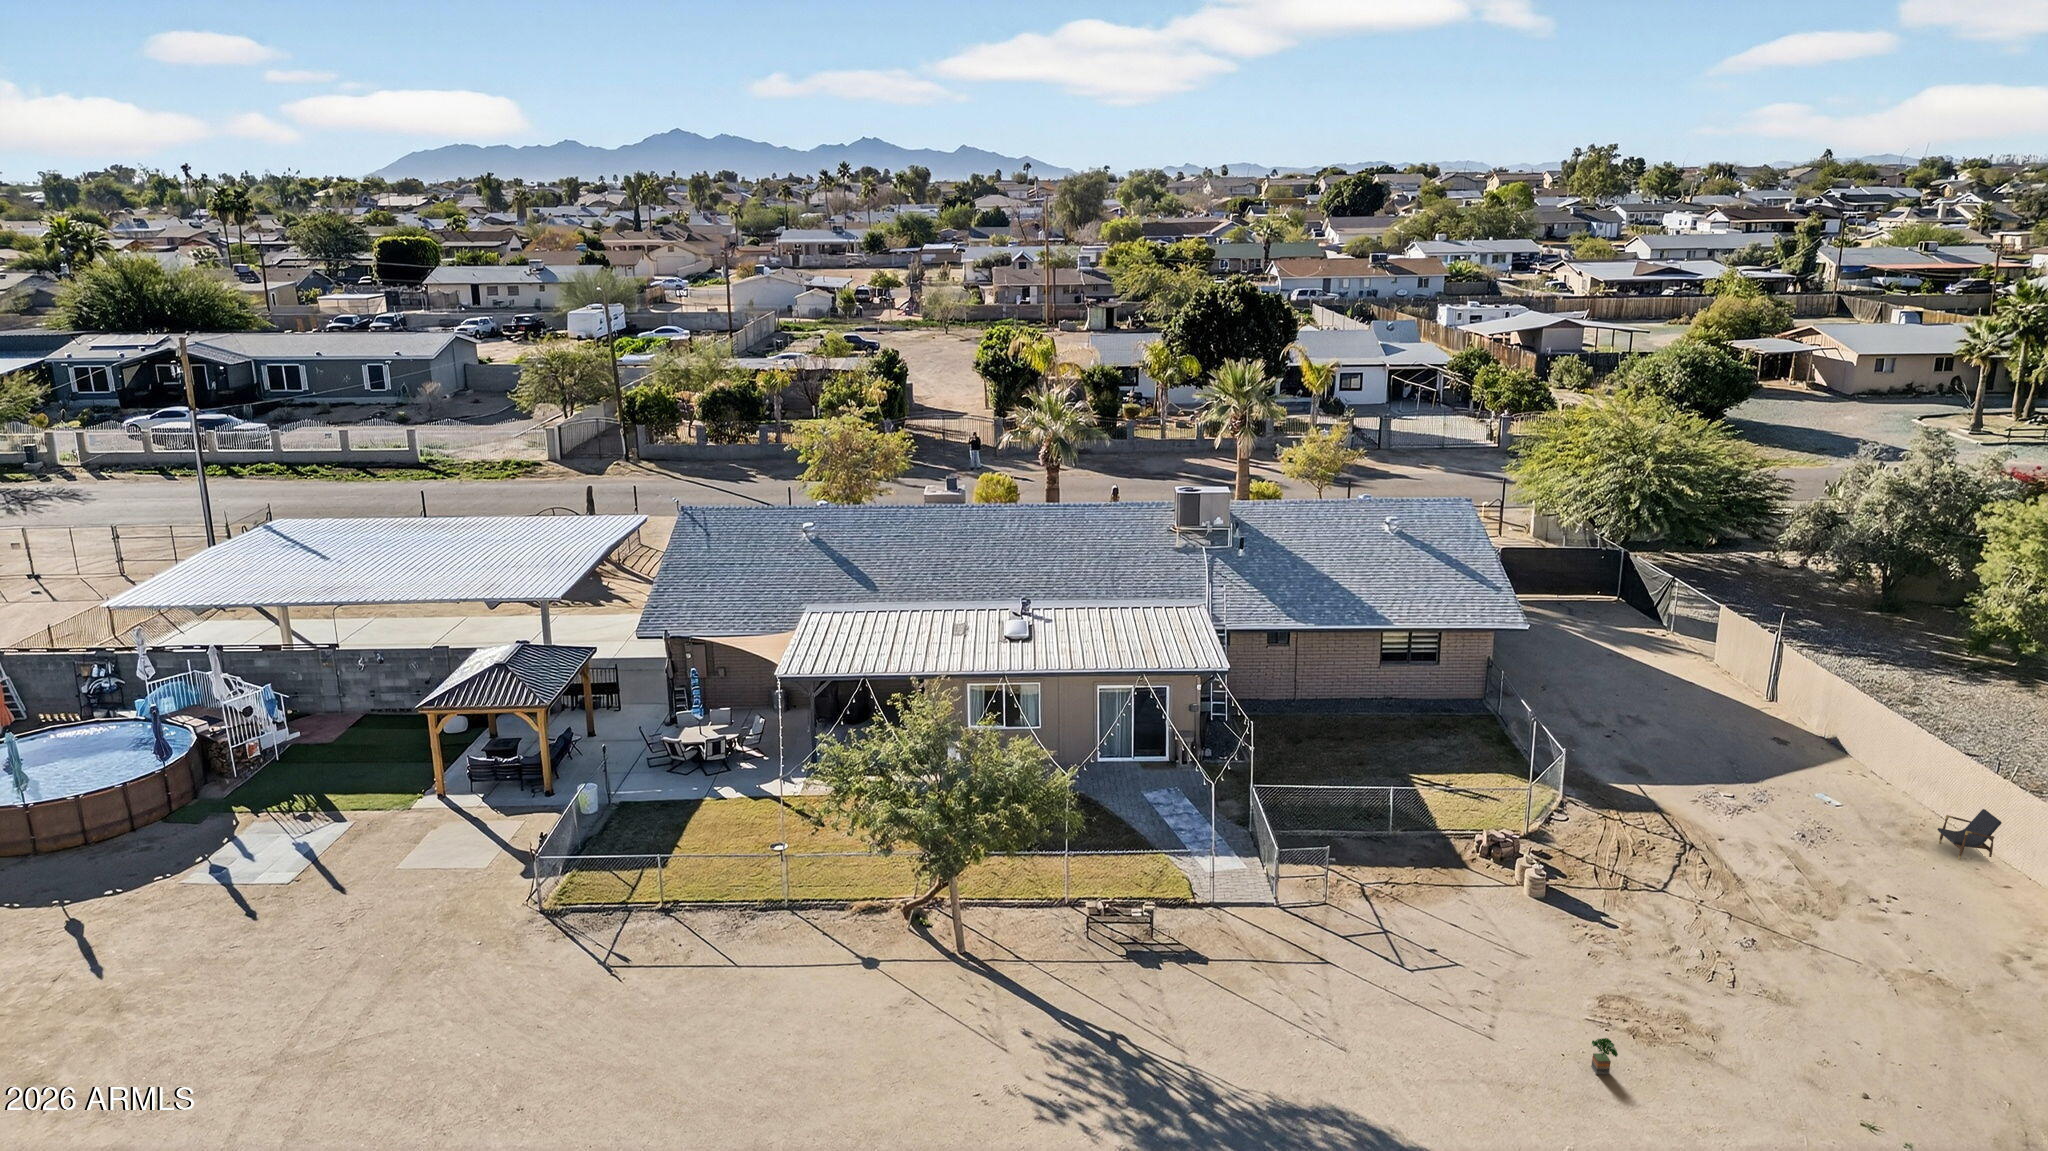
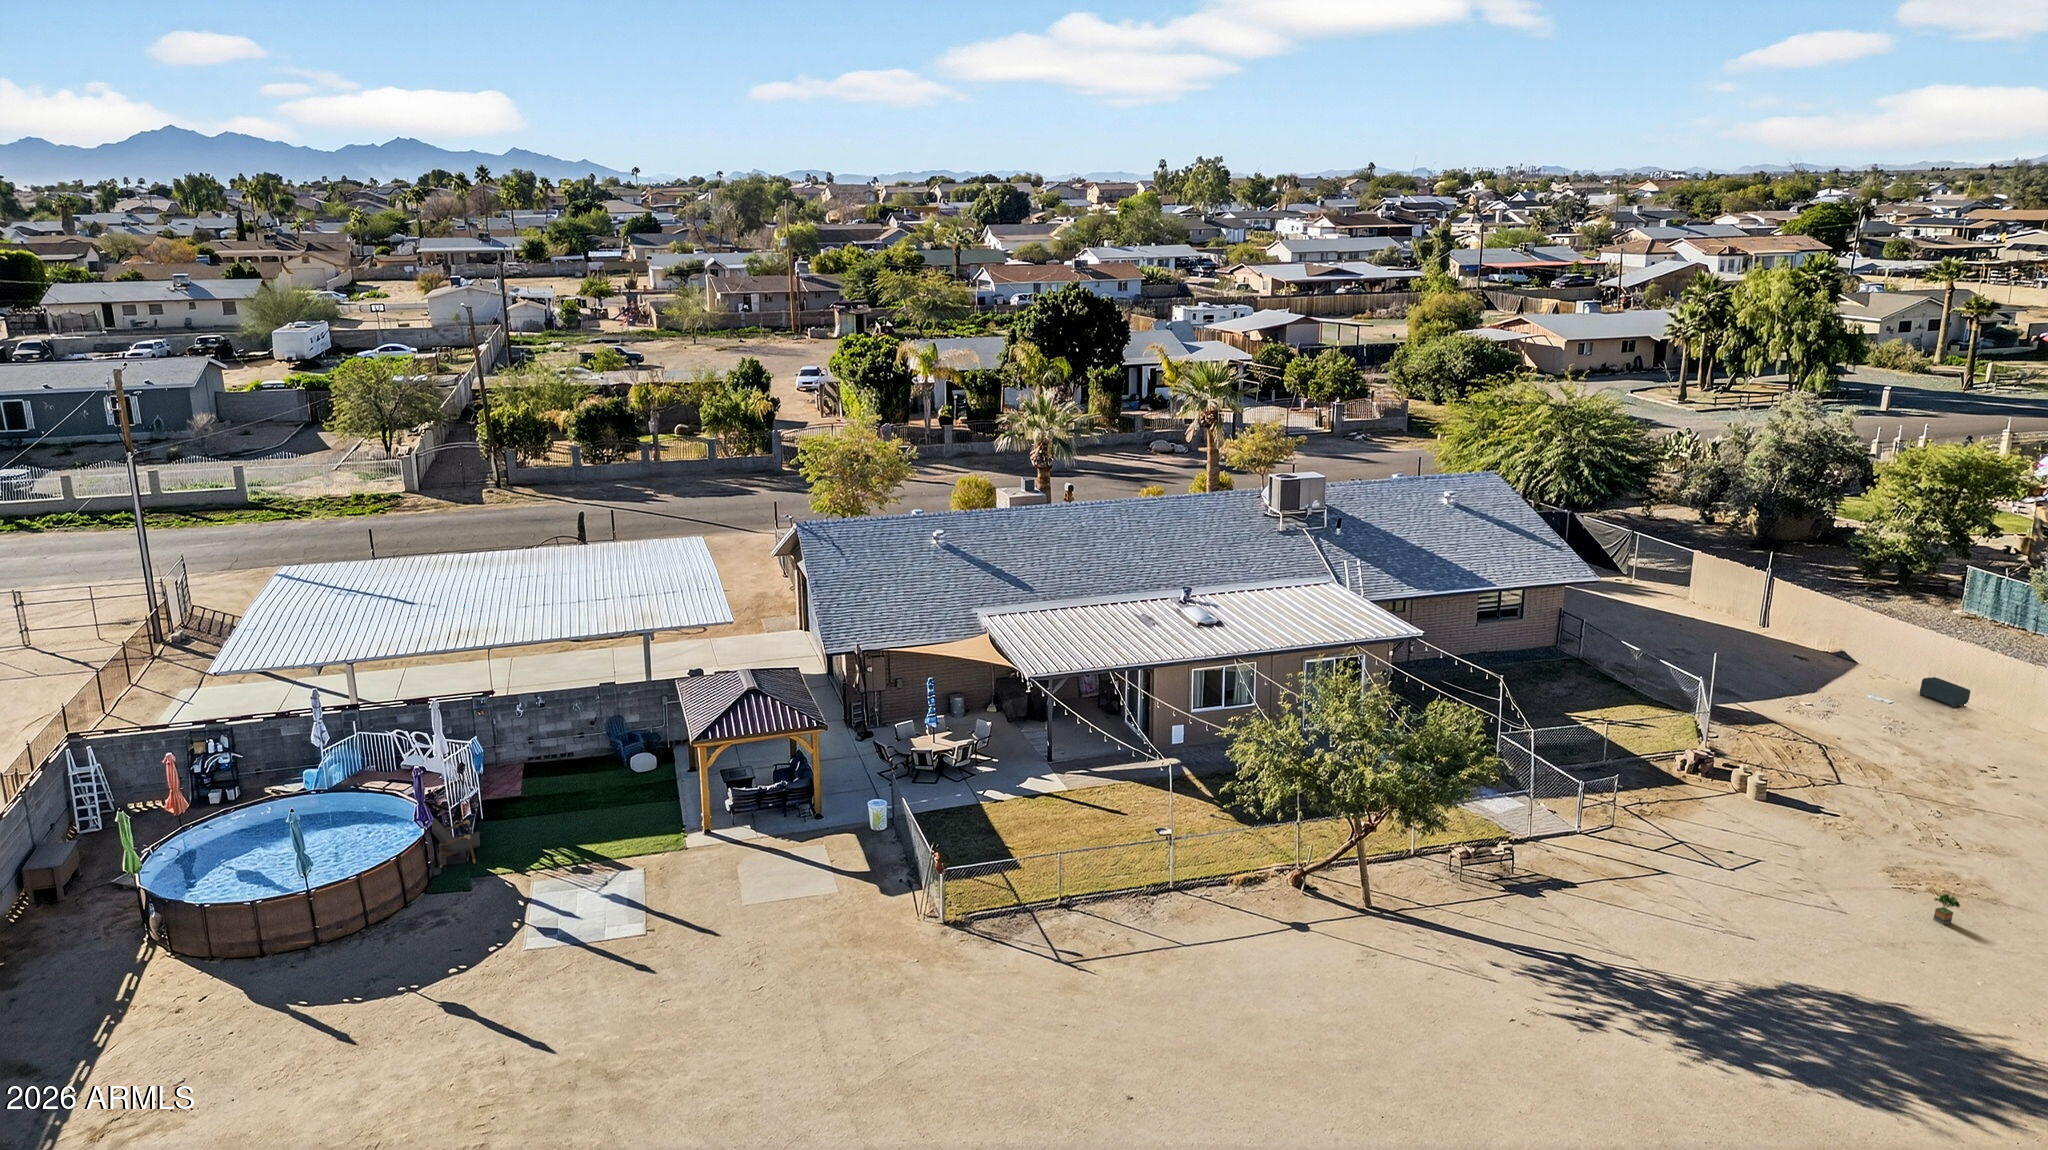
bench: none [1893,783,1948,825] -> present [1920,677,1970,708]
lounge chair: present [1937,809,2002,860] -> present [432,818,480,868]

